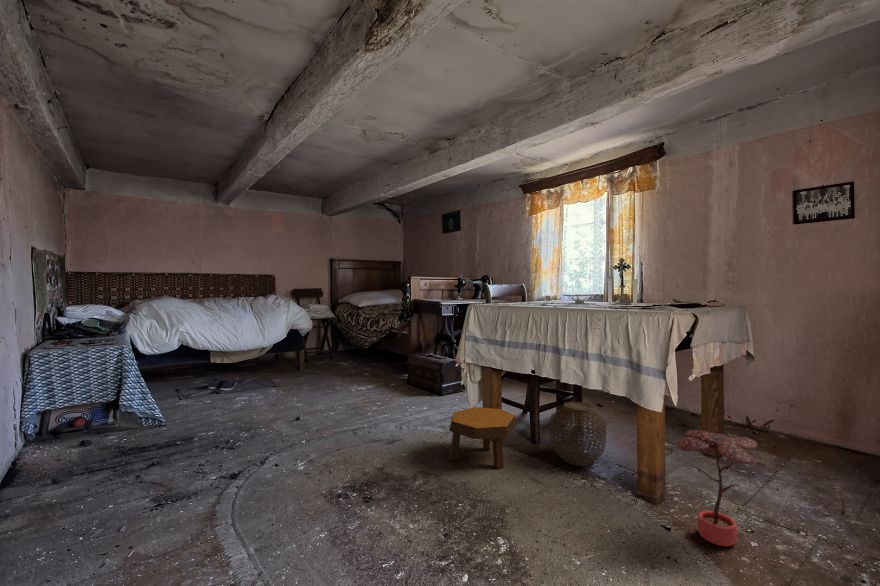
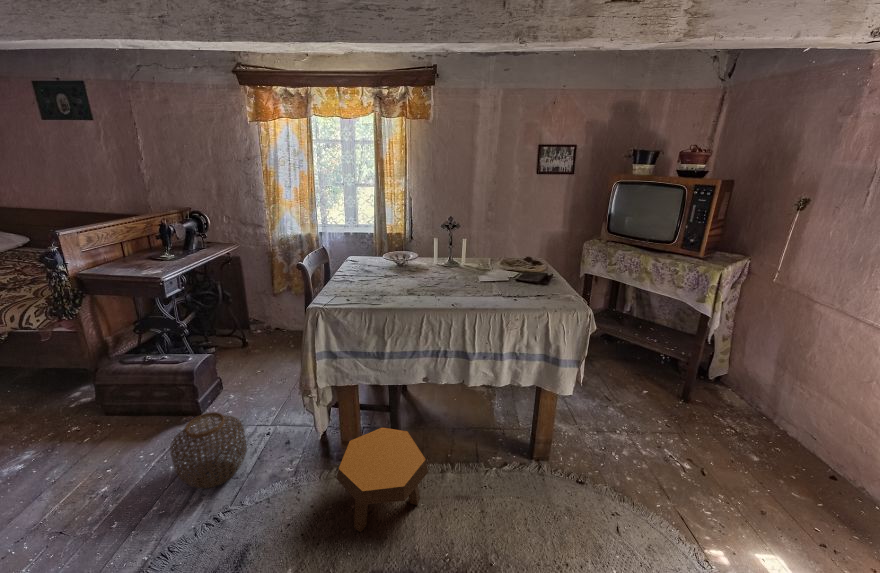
woven basket: present [550,402,606,466] -> present [170,412,246,488]
potted plant: present [677,430,758,546] -> none [584,391,653,479]

